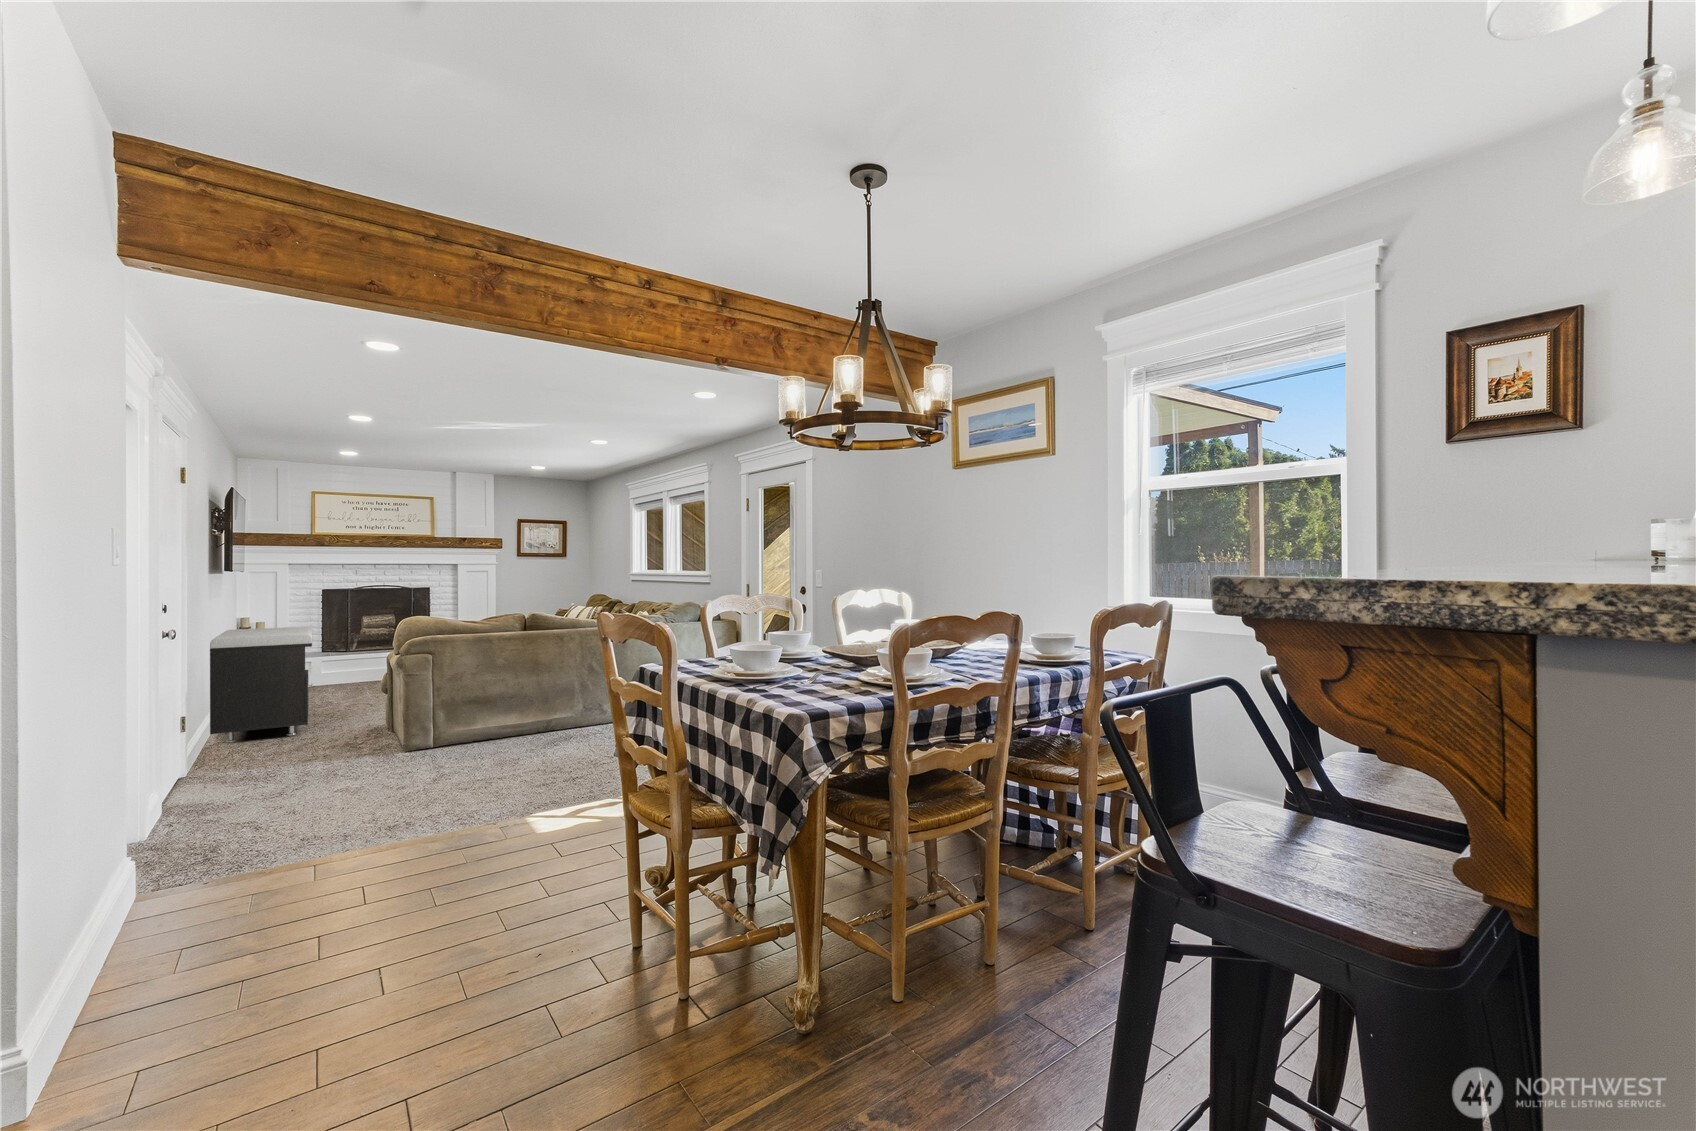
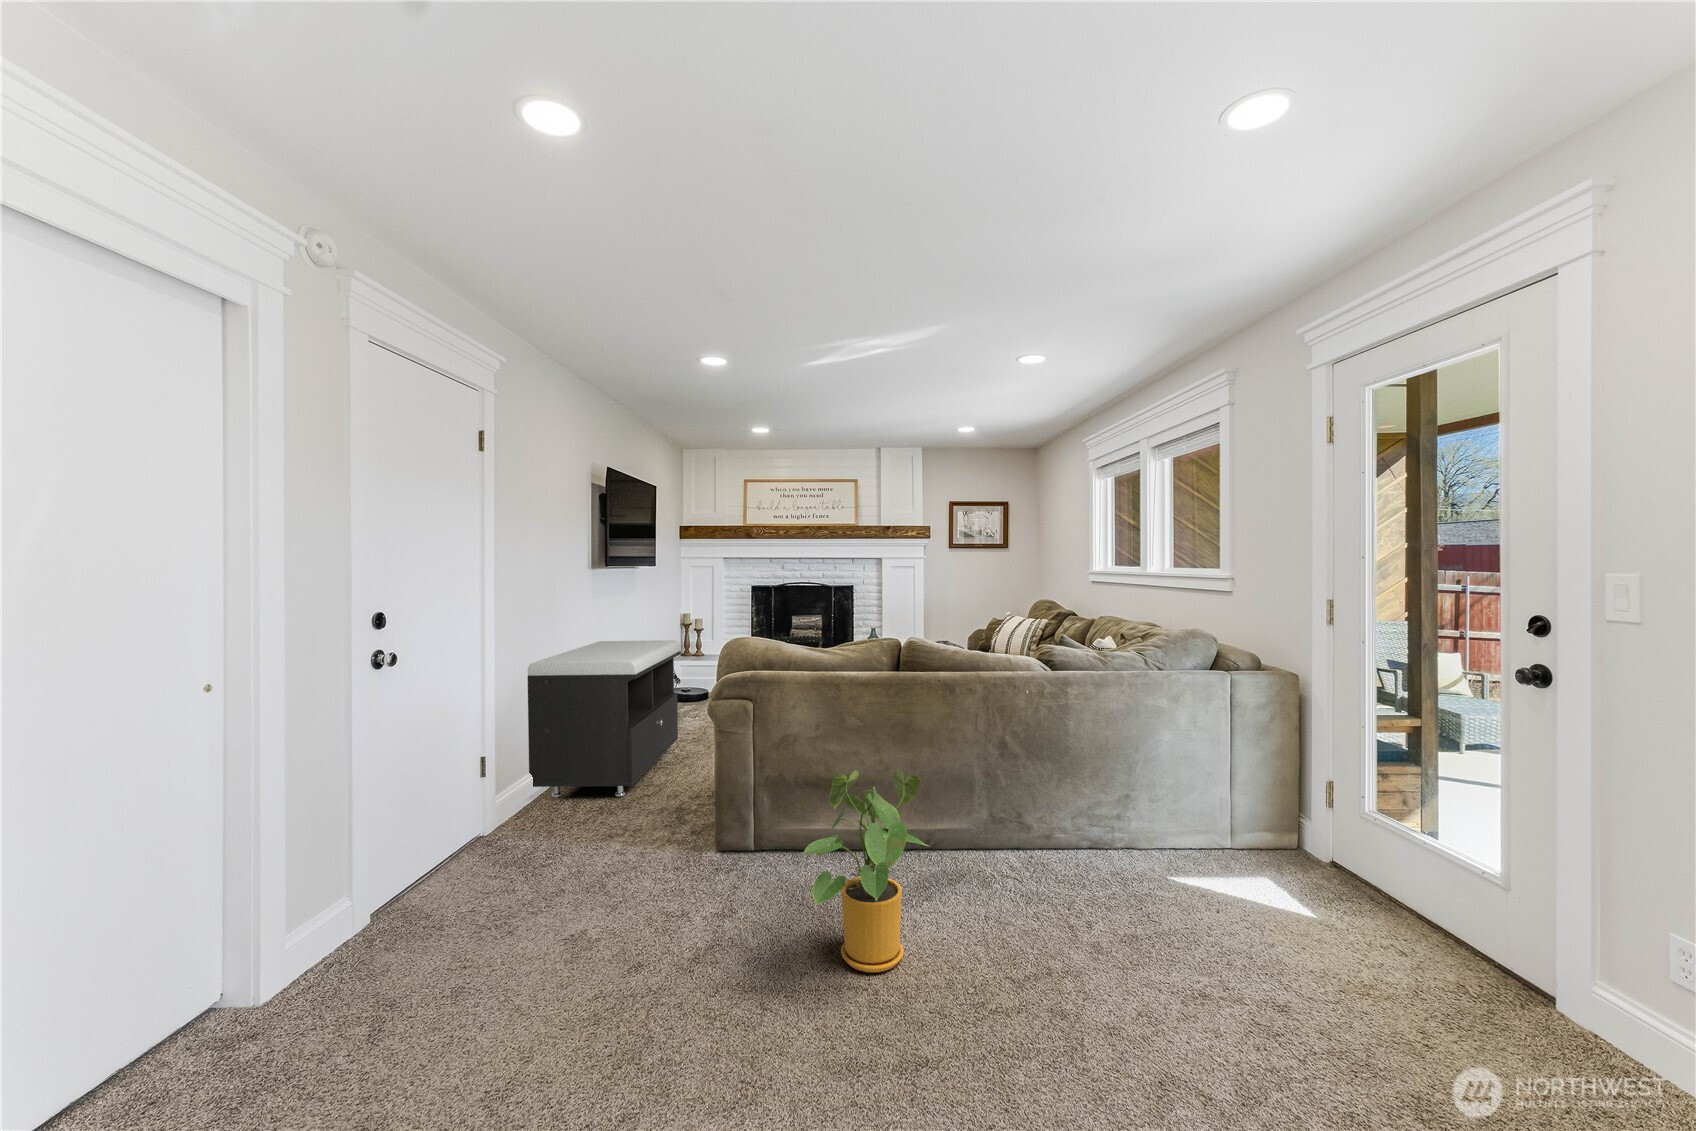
house plant: none [502,665,564,752] -> present [801,770,928,973]

